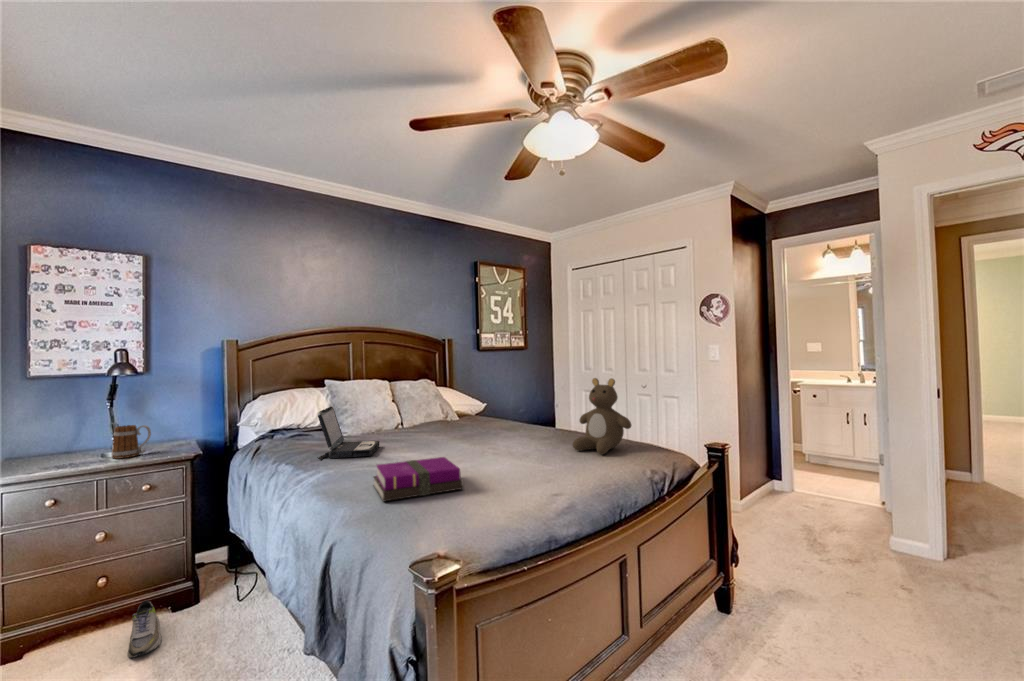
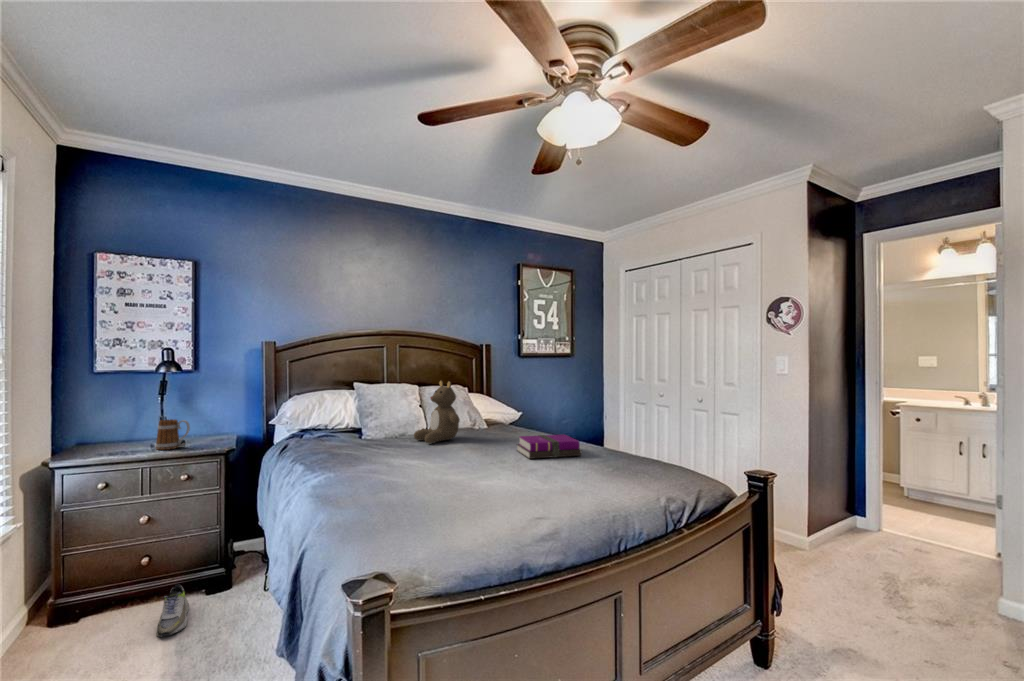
teddy bear: present [573,378,632,454] -> present [414,381,460,443]
laptop: present [317,406,379,459] -> none [327,410,393,463]
notebook: present [374,457,464,501] -> present [517,435,582,459]

